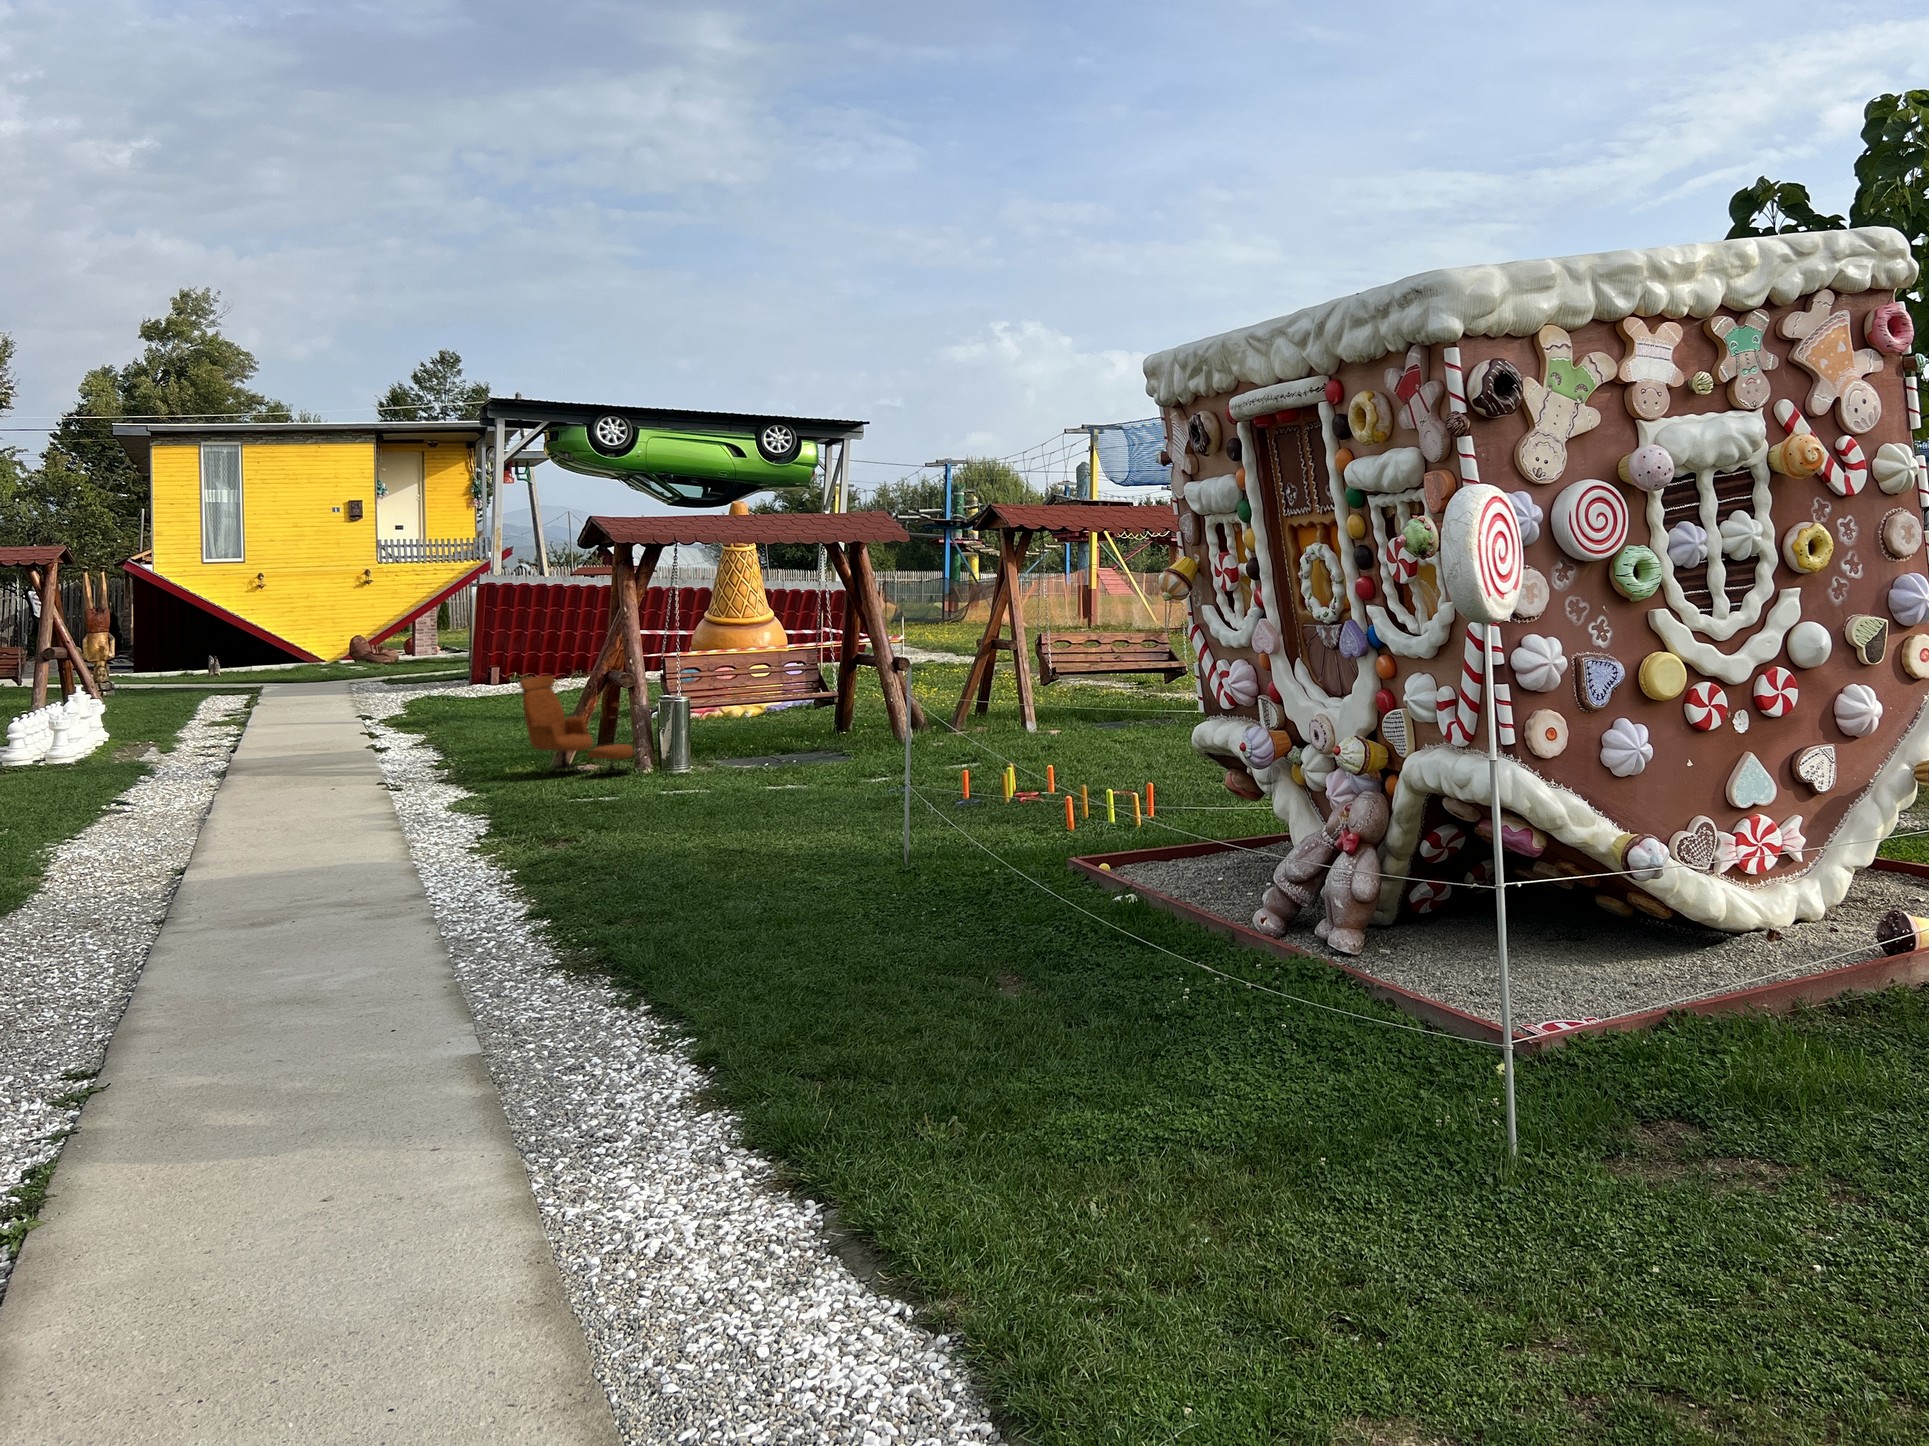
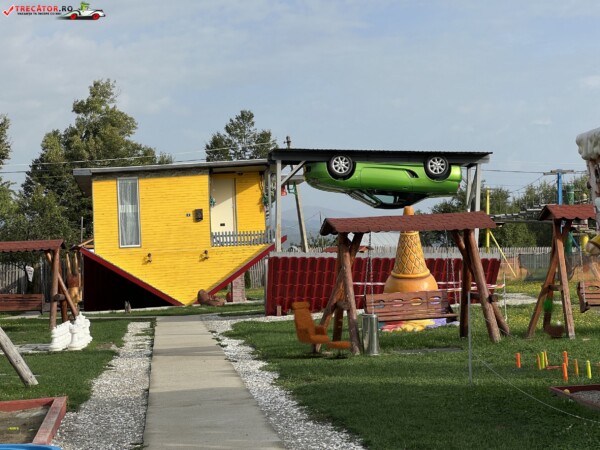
potted tree: none [945,647,988,715] -> present [538,299,565,338]

